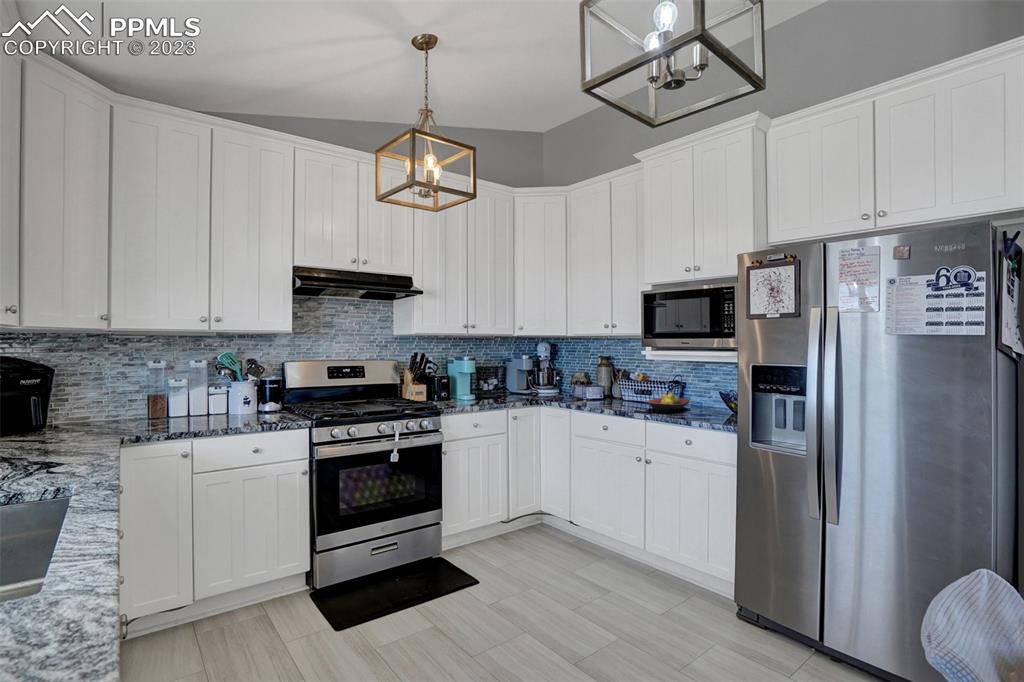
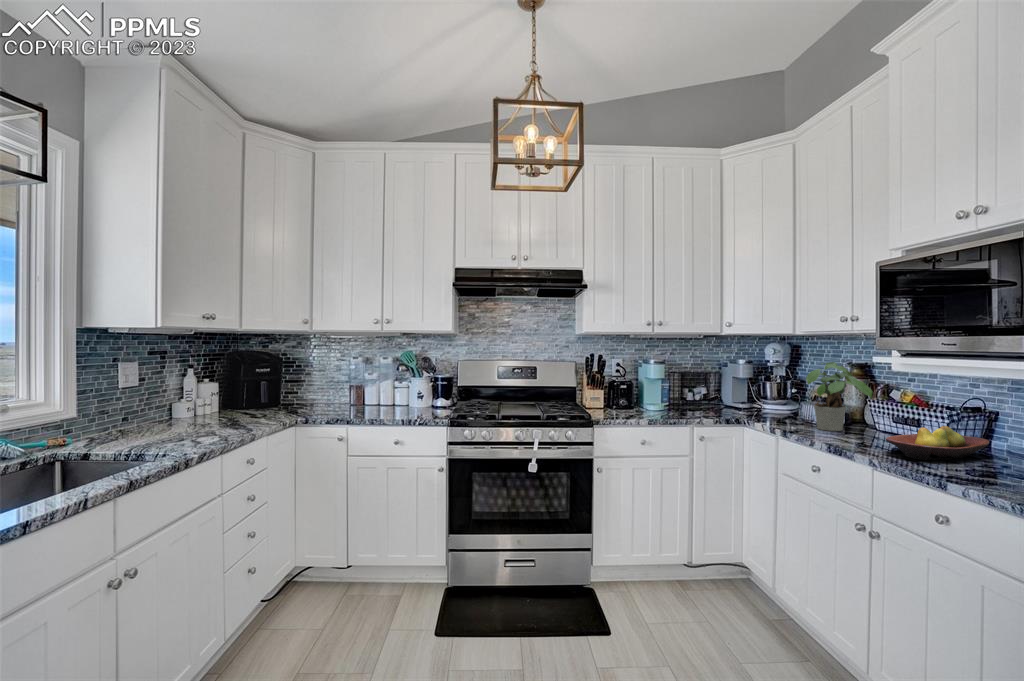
potted plant: none [585,356,627,403] -> present [806,362,872,431]

